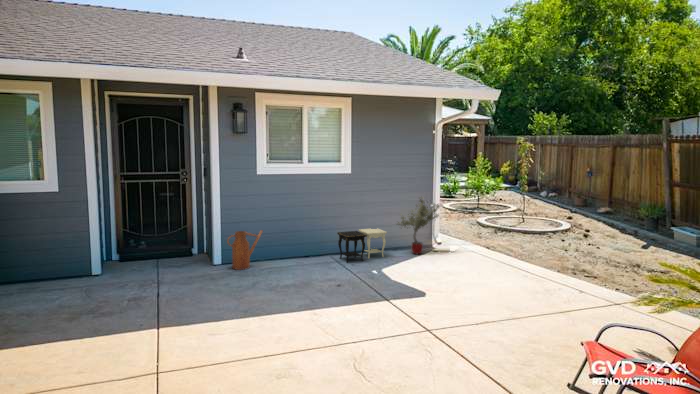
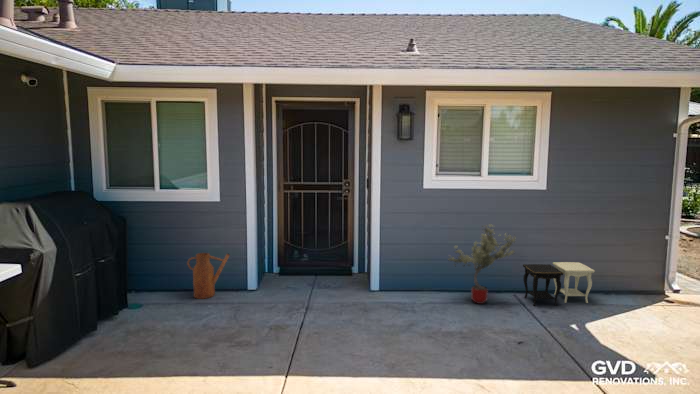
potted tree: present [398,197,440,254] -> present [448,224,515,304]
watering can: present [227,230,263,270] -> present [187,253,230,299]

